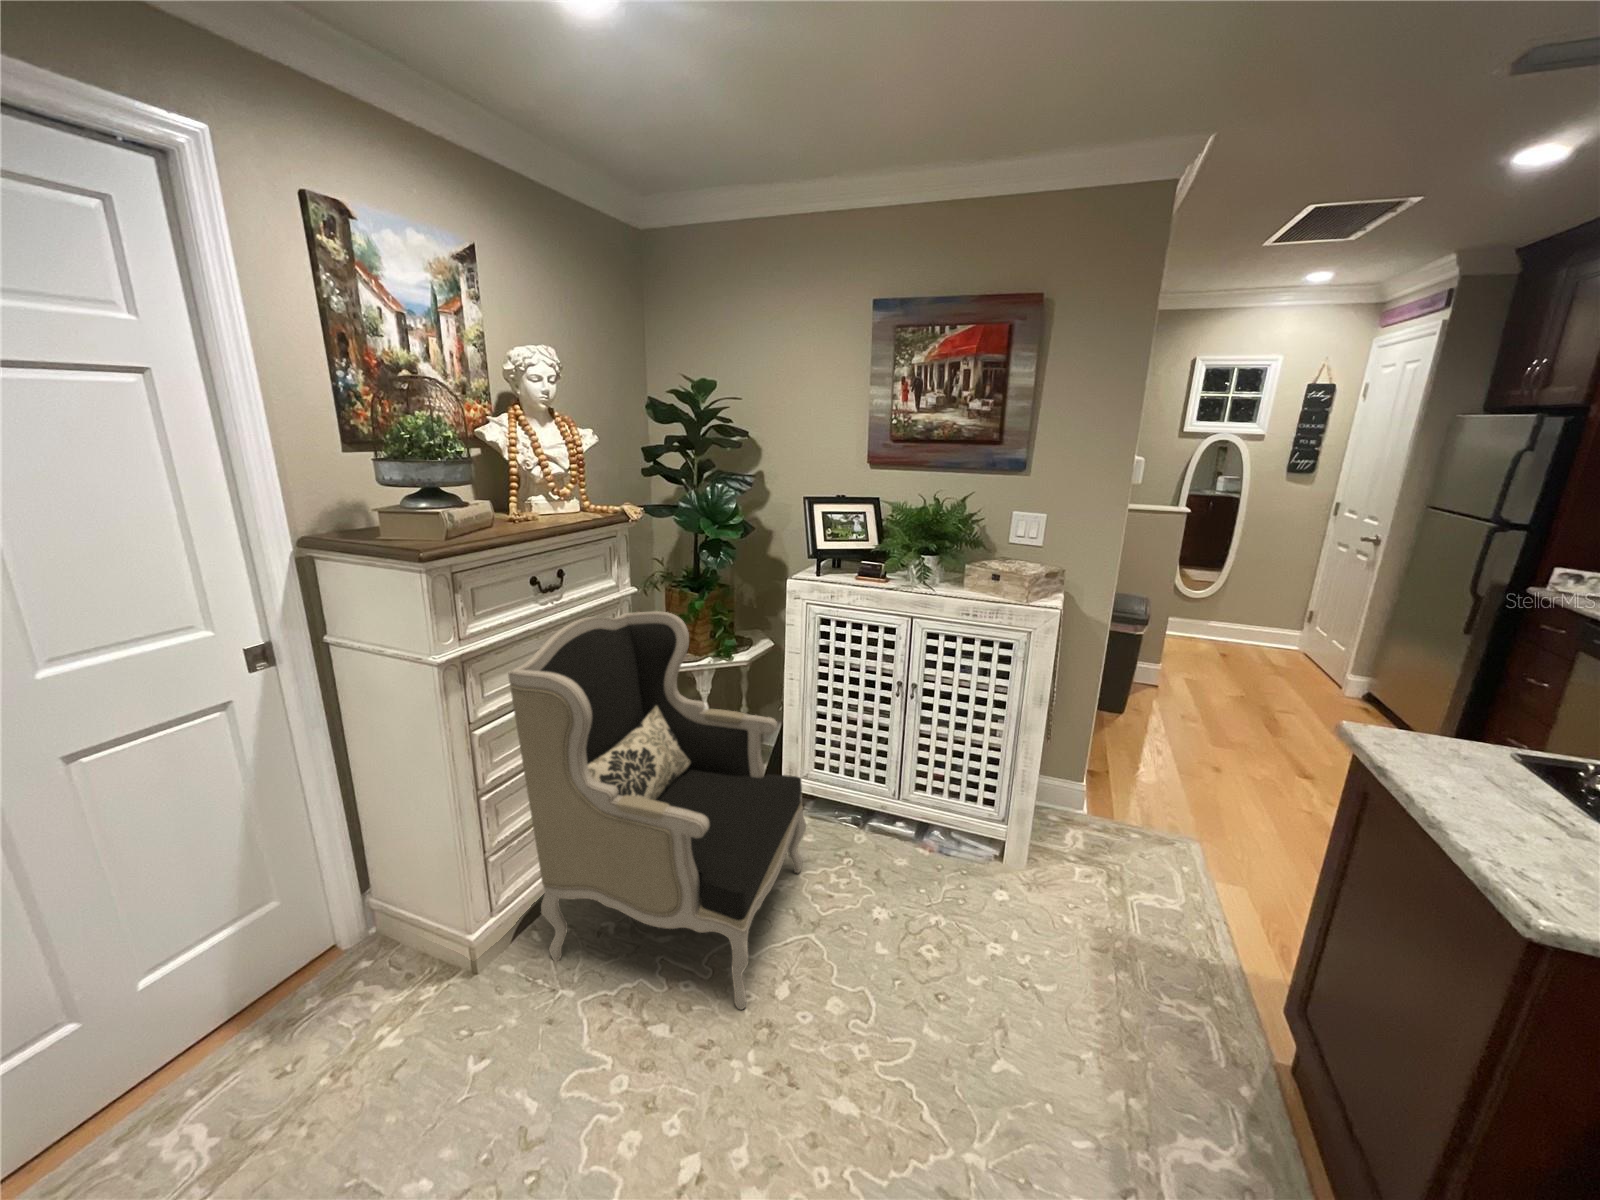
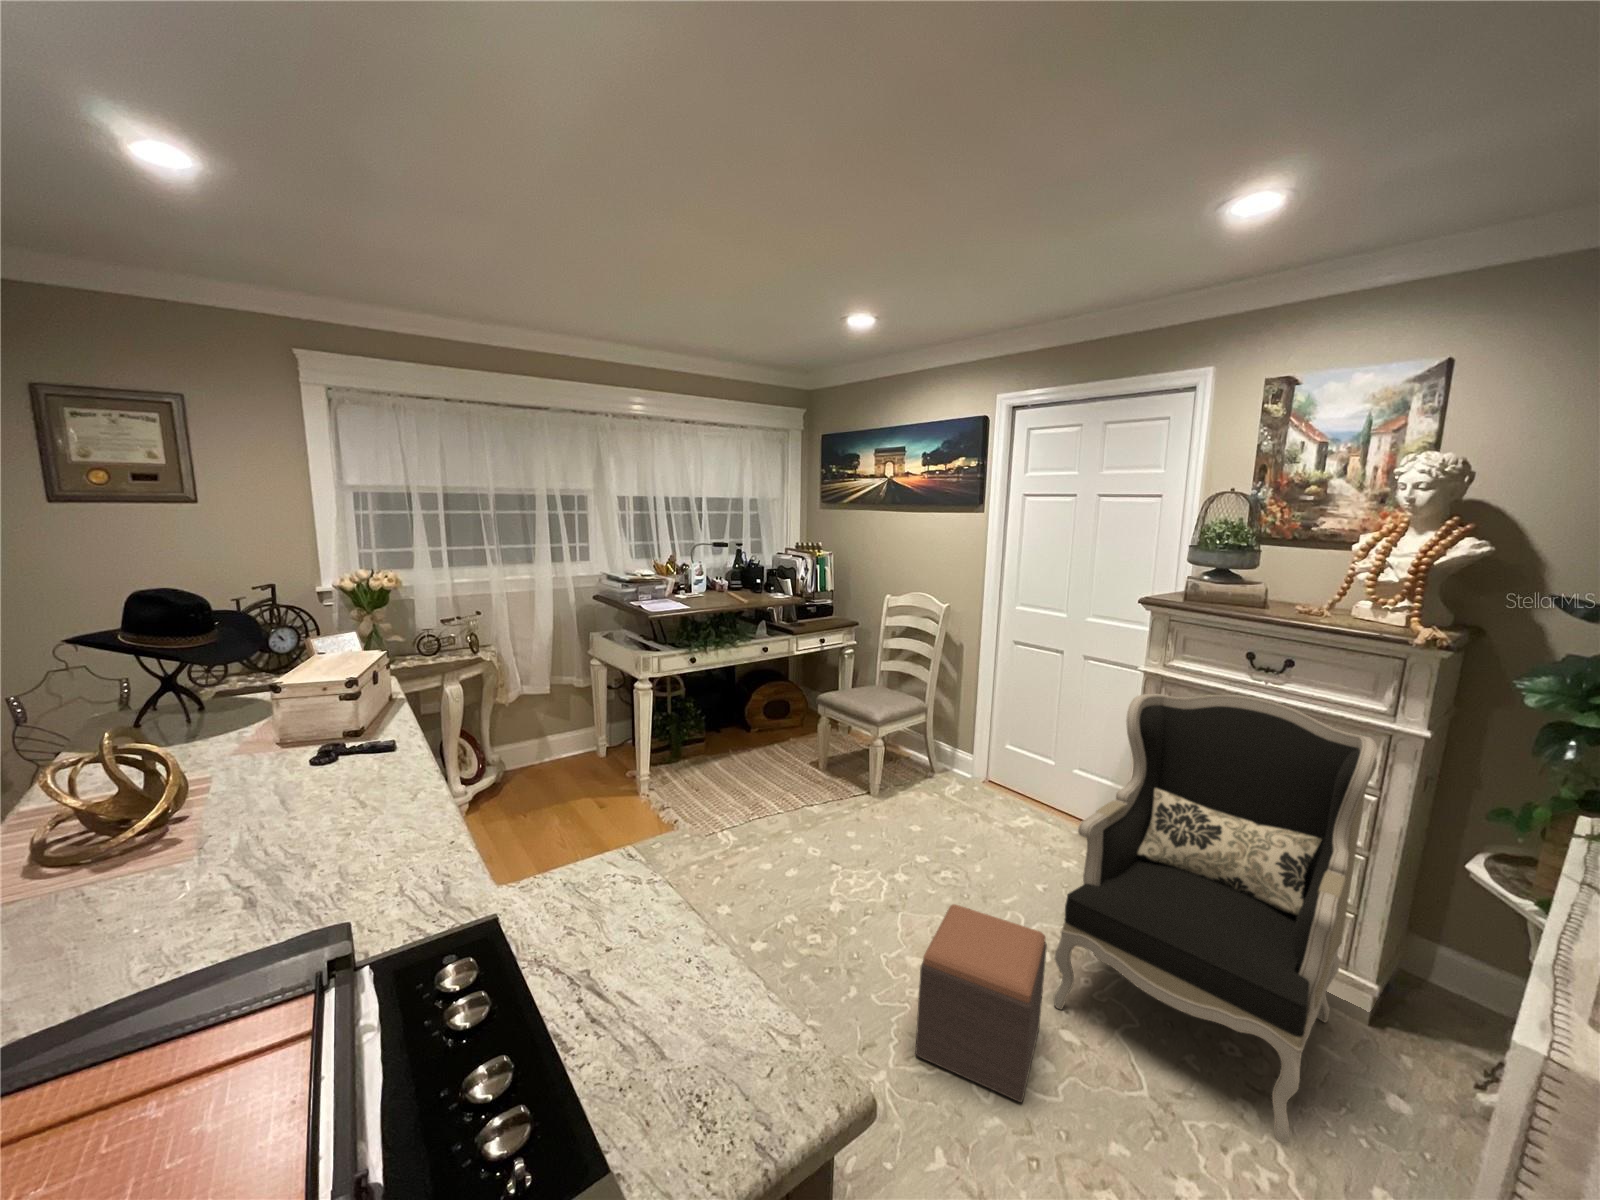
footstool: none [787,921,928,1133] -> present [915,904,1047,1102]

